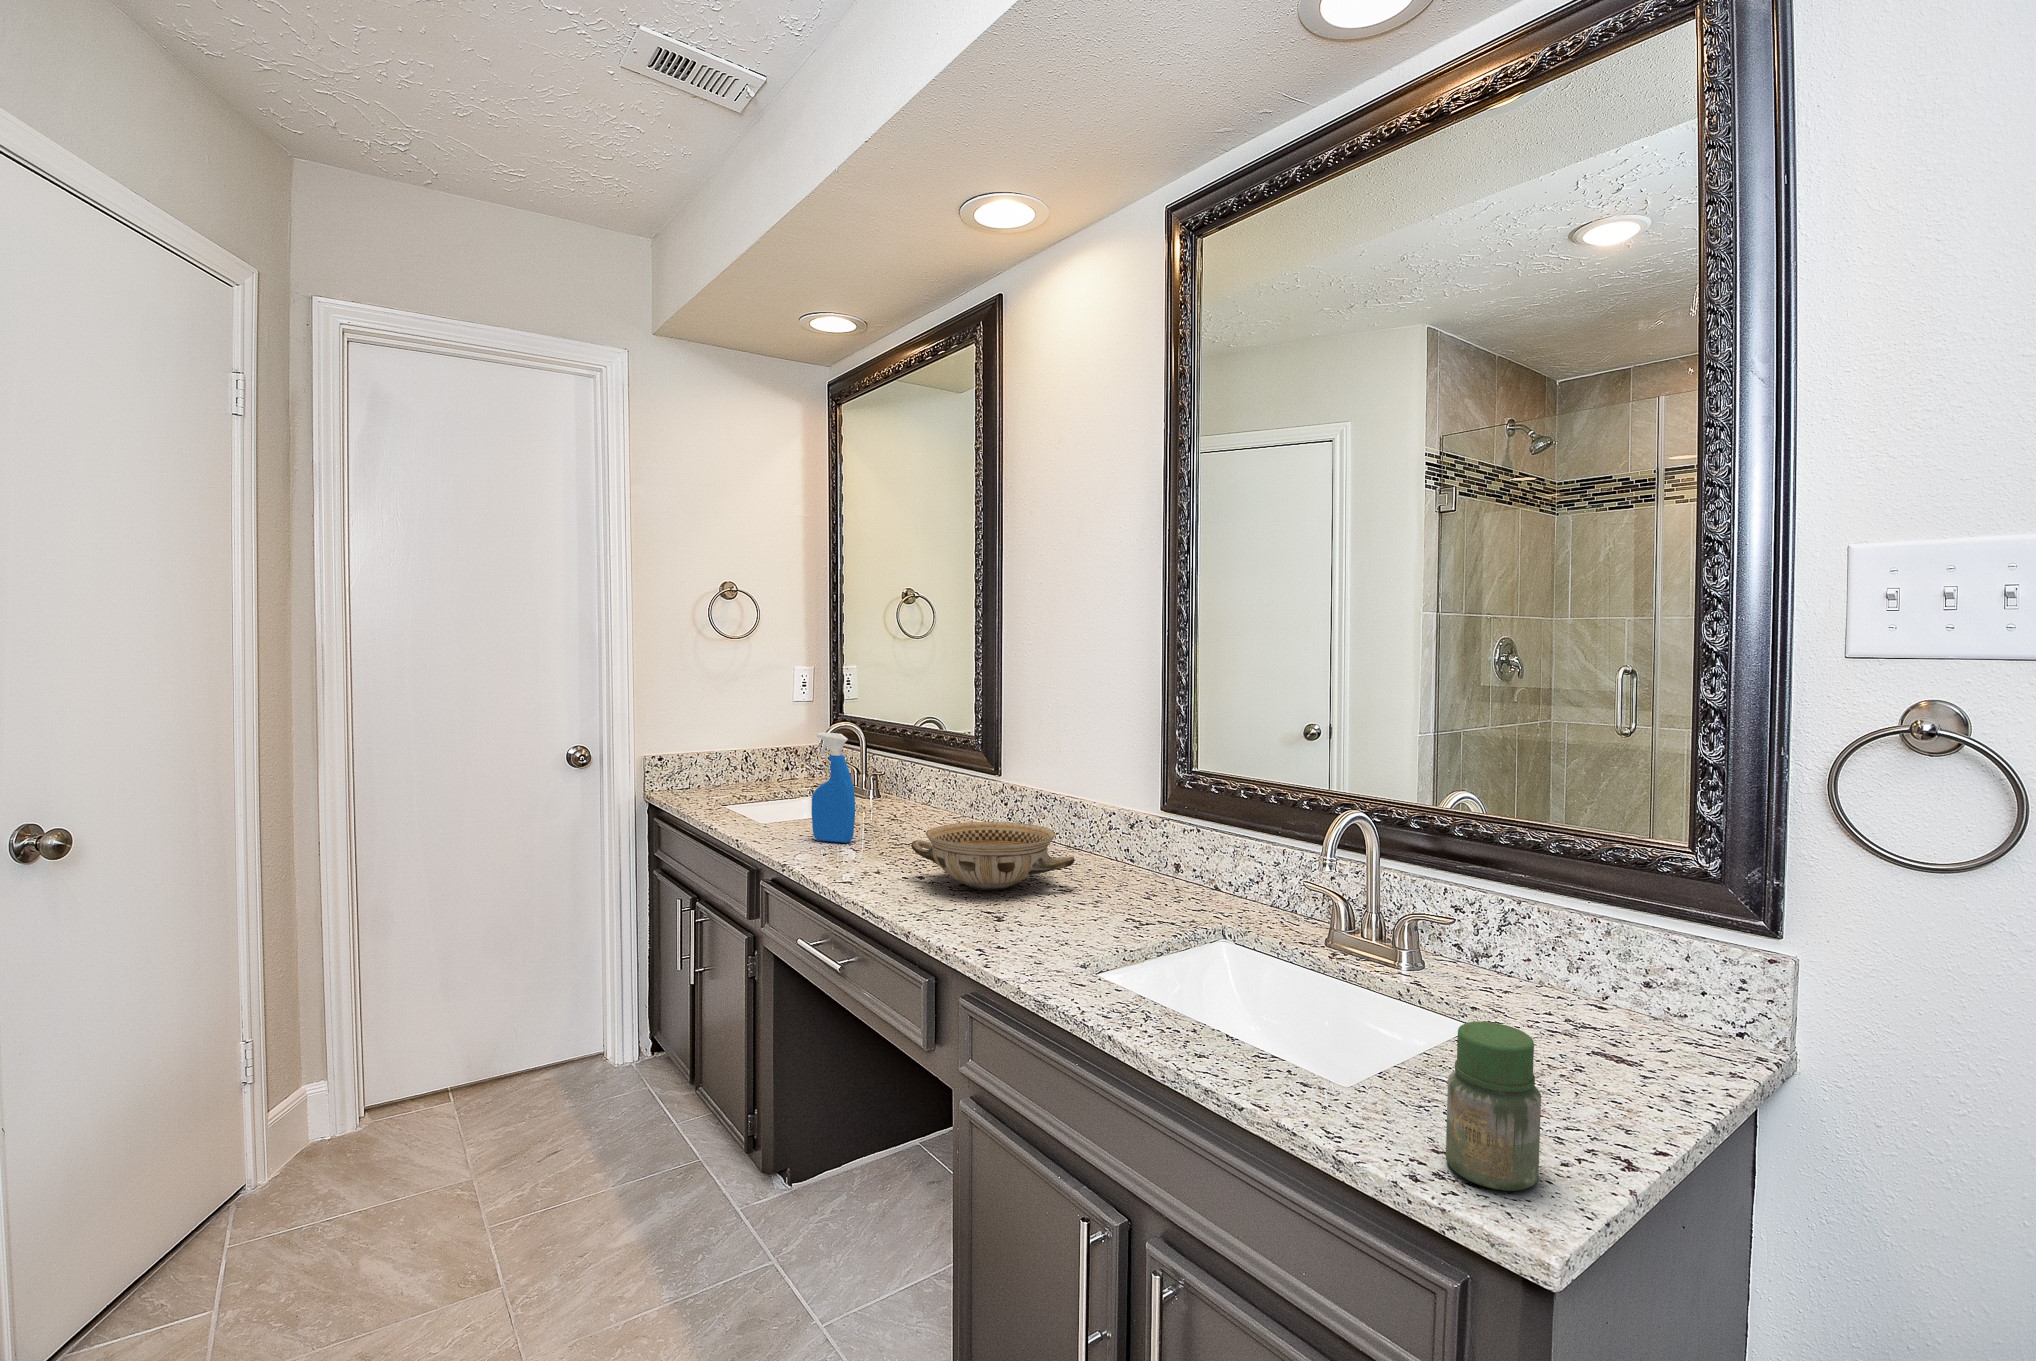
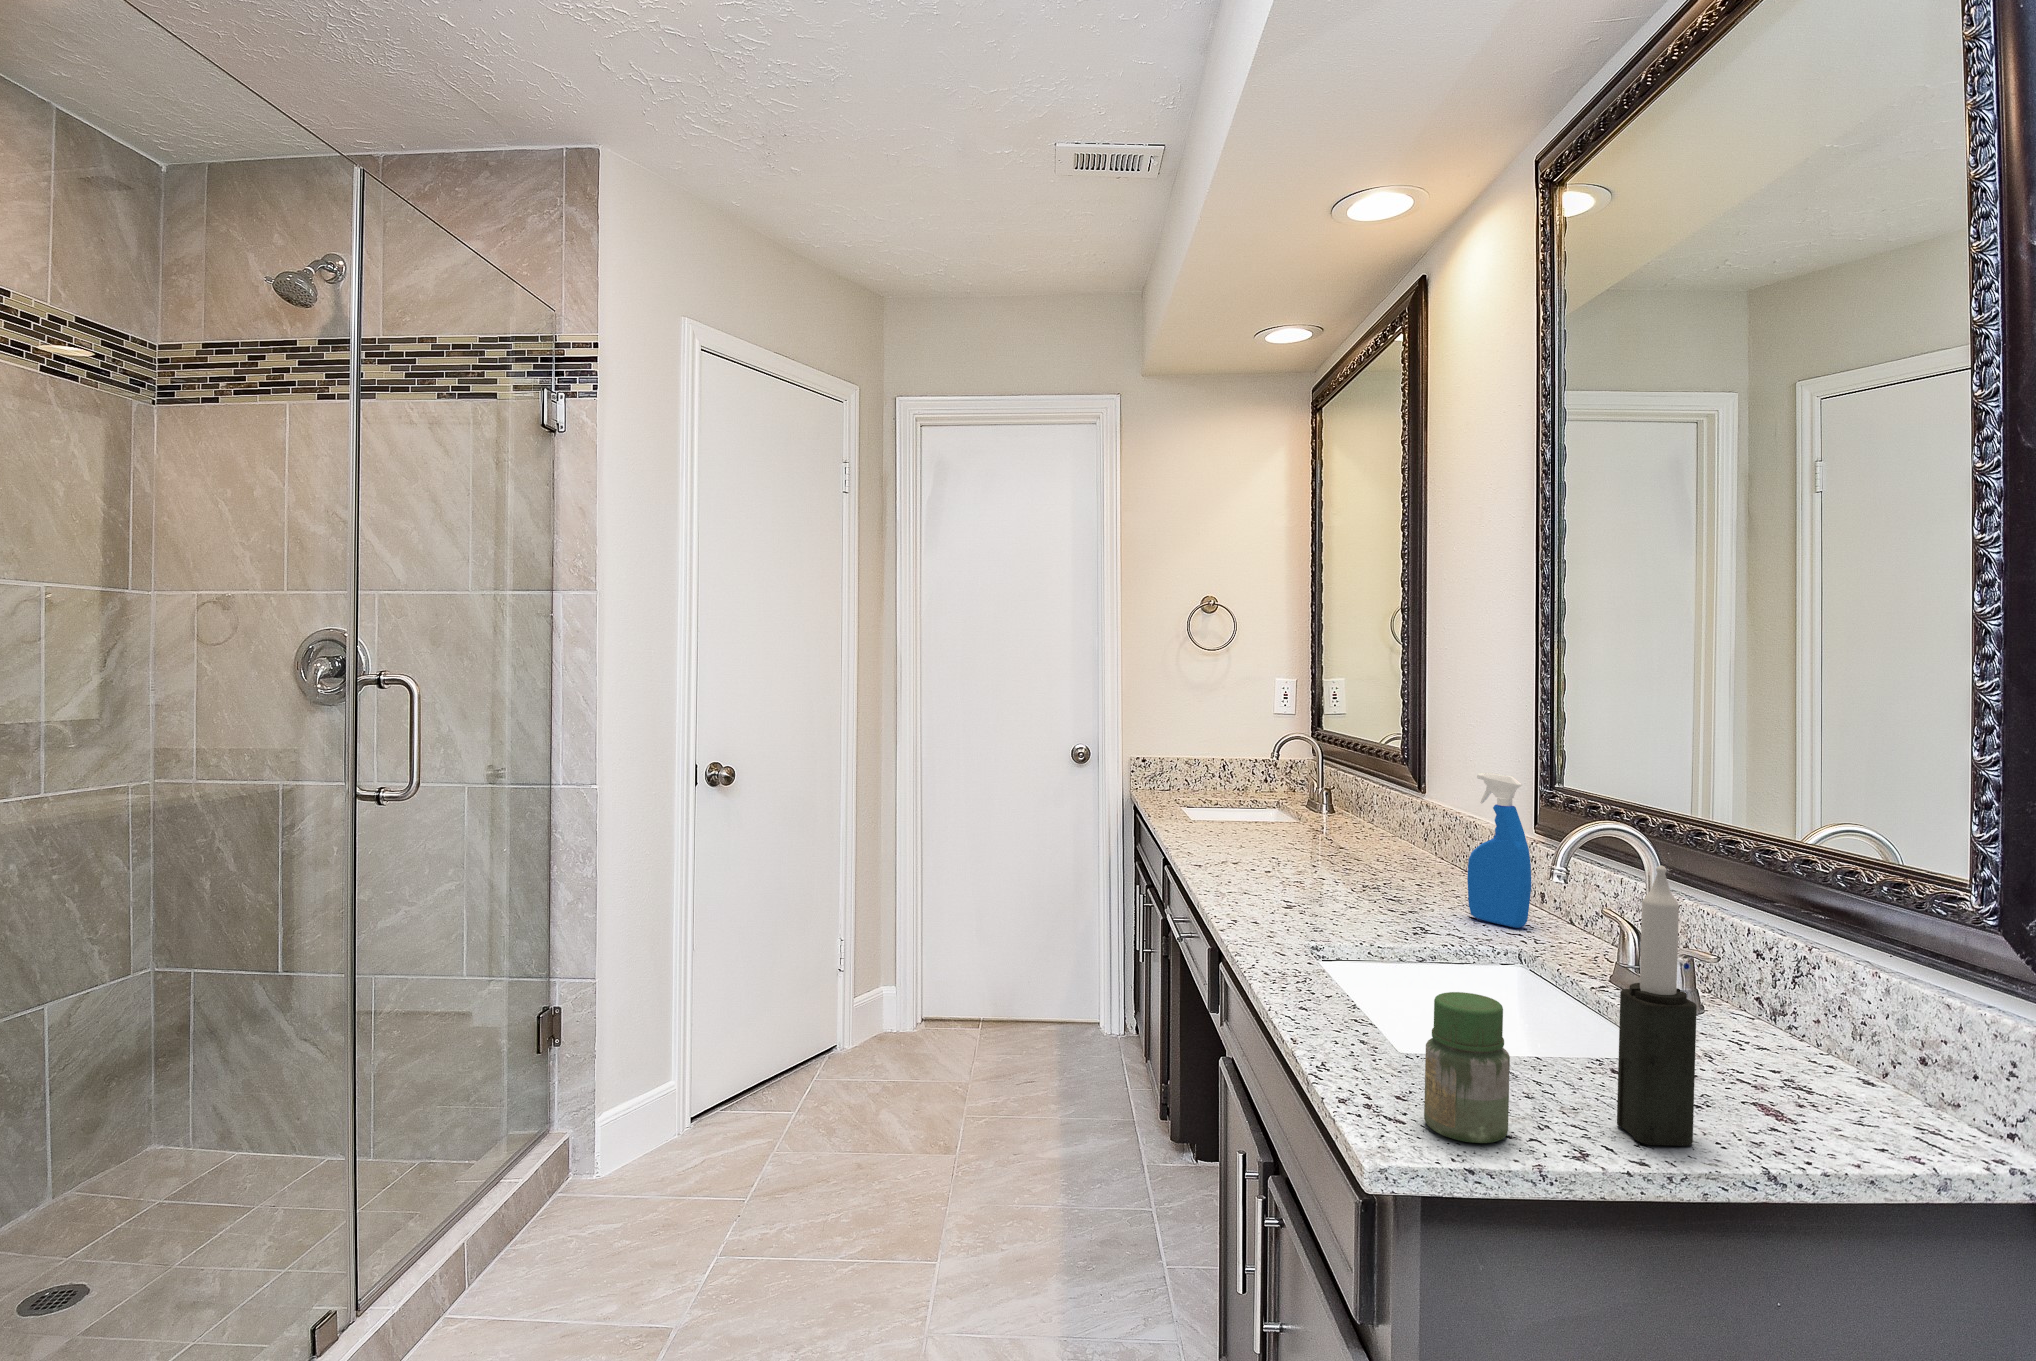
spray bottle: present [811,732,855,843] -> present [1467,773,1531,928]
ceramic bowl: present [911,822,1075,890] -> none [1270,828,1417,892]
candle: none [1562,861,1638,1134] -> present [1617,866,1697,1146]

